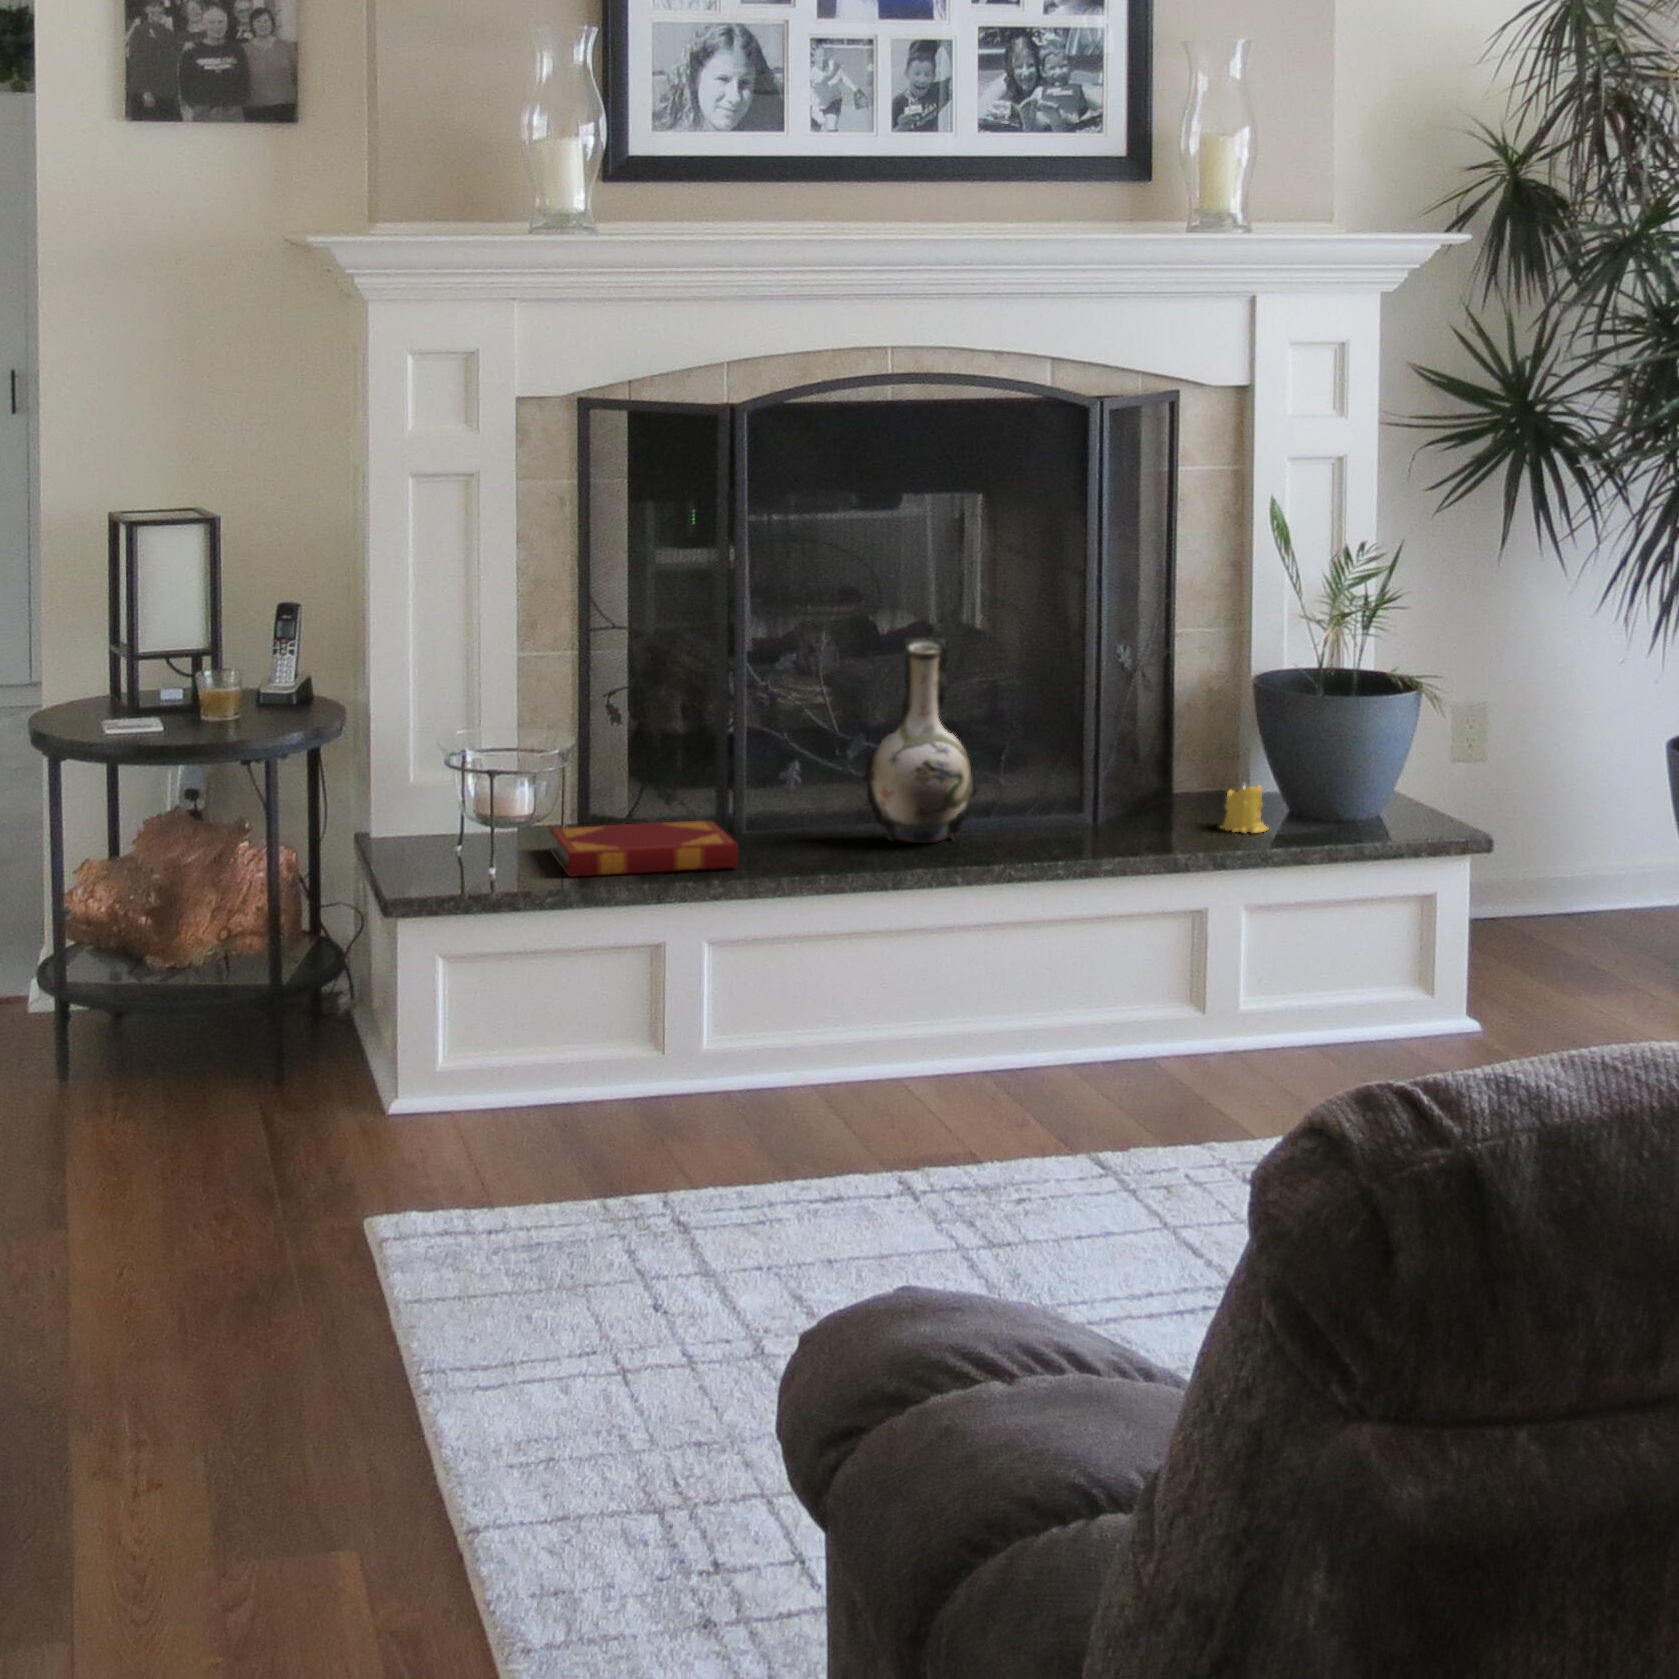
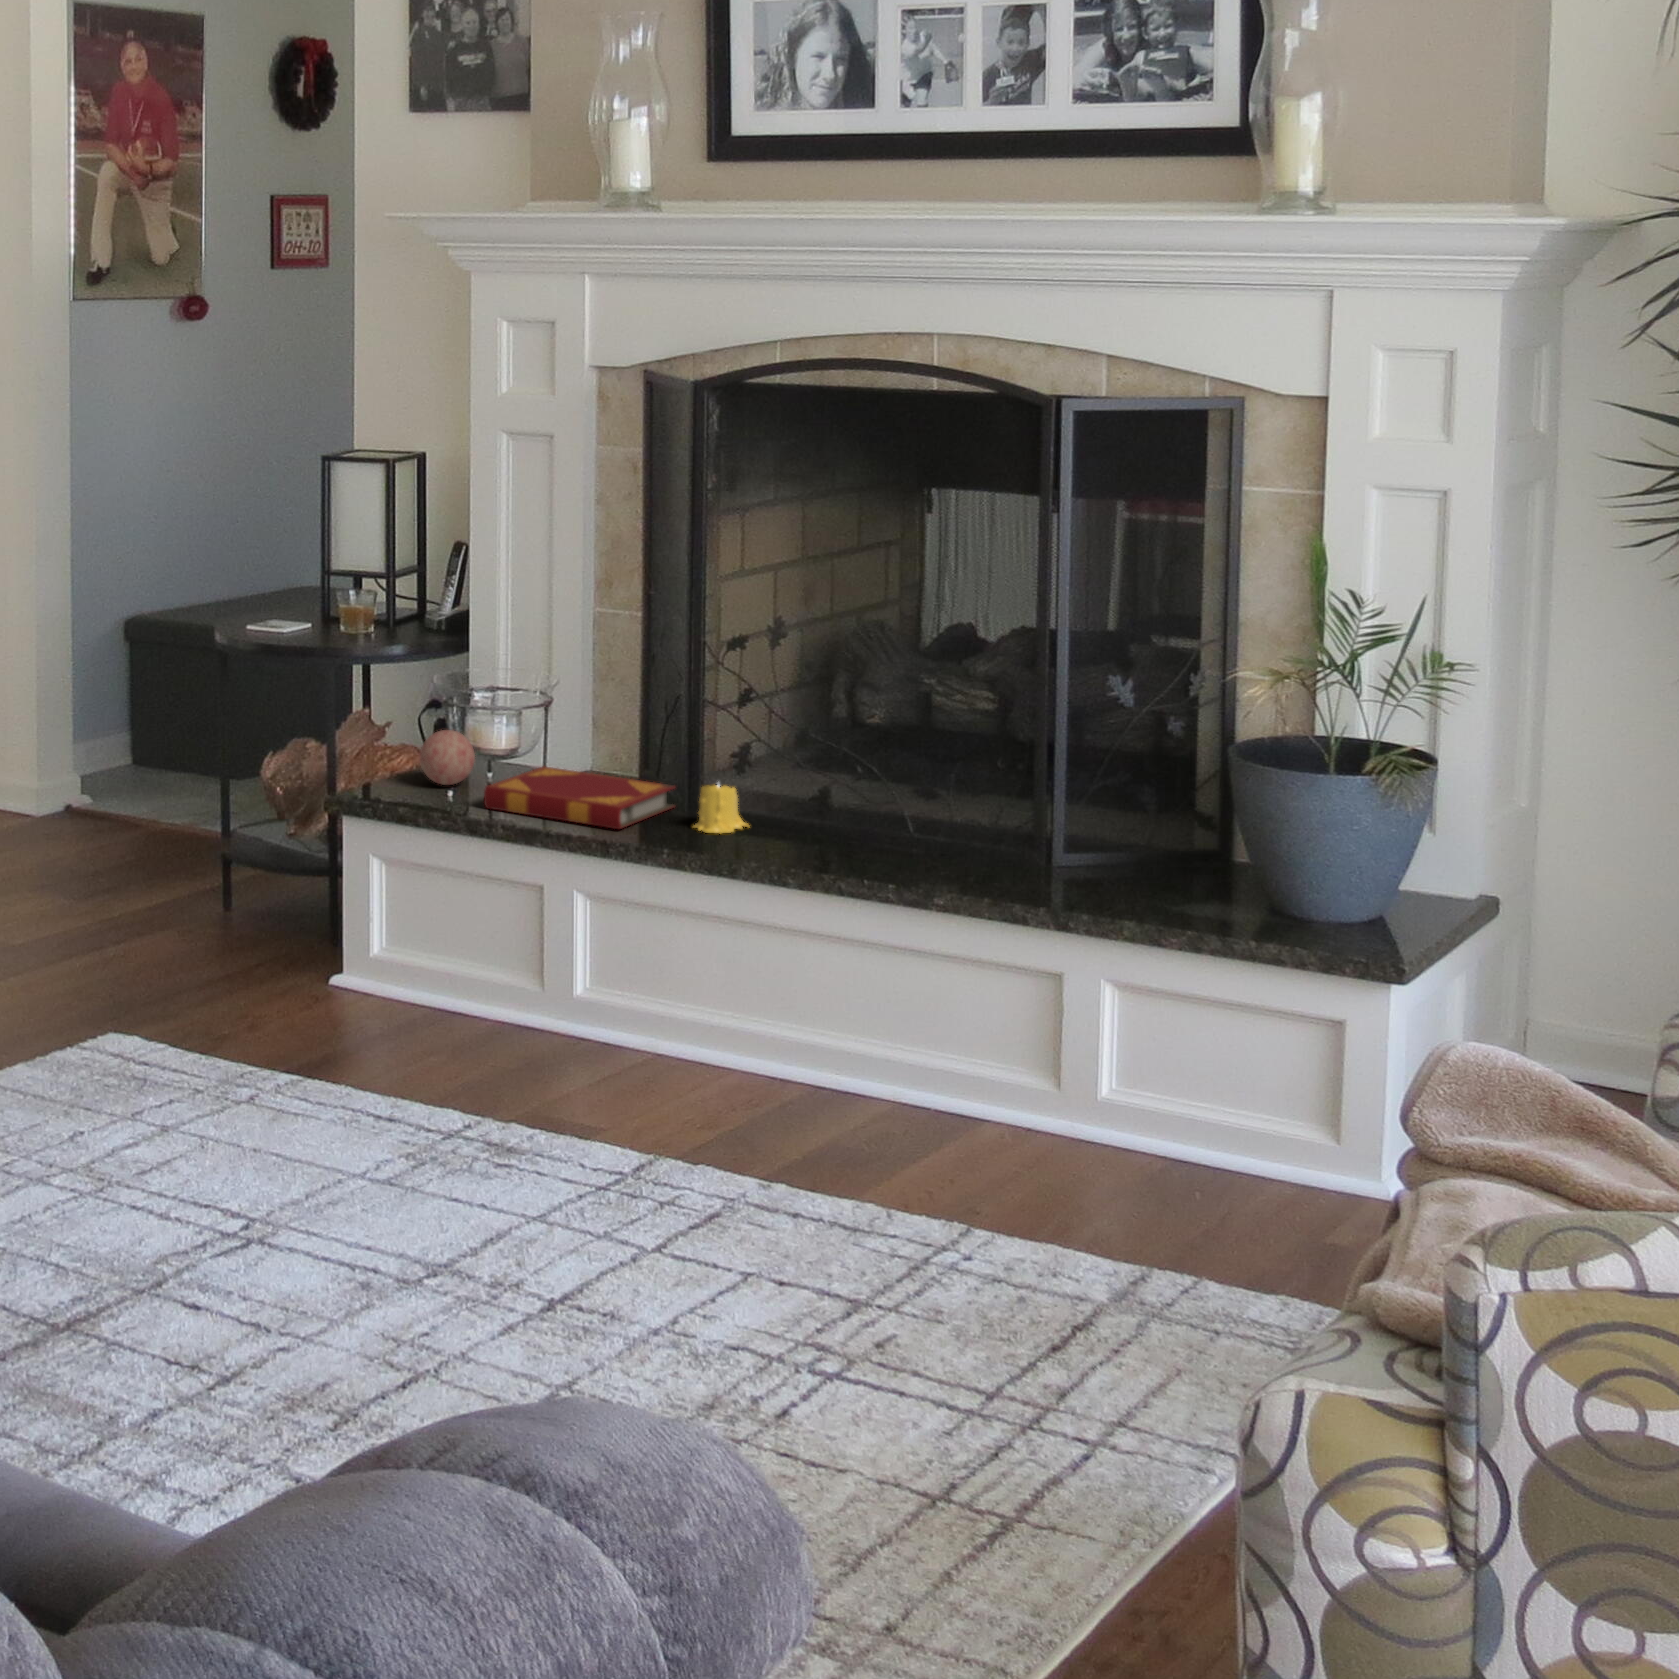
decorative vase: present [863,637,978,843] -> none [795,637,901,852]
candle: present [1220,785,1268,833] -> present [693,785,749,834]
decorative ball: none [436,805,498,867] -> present [420,730,475,785]

